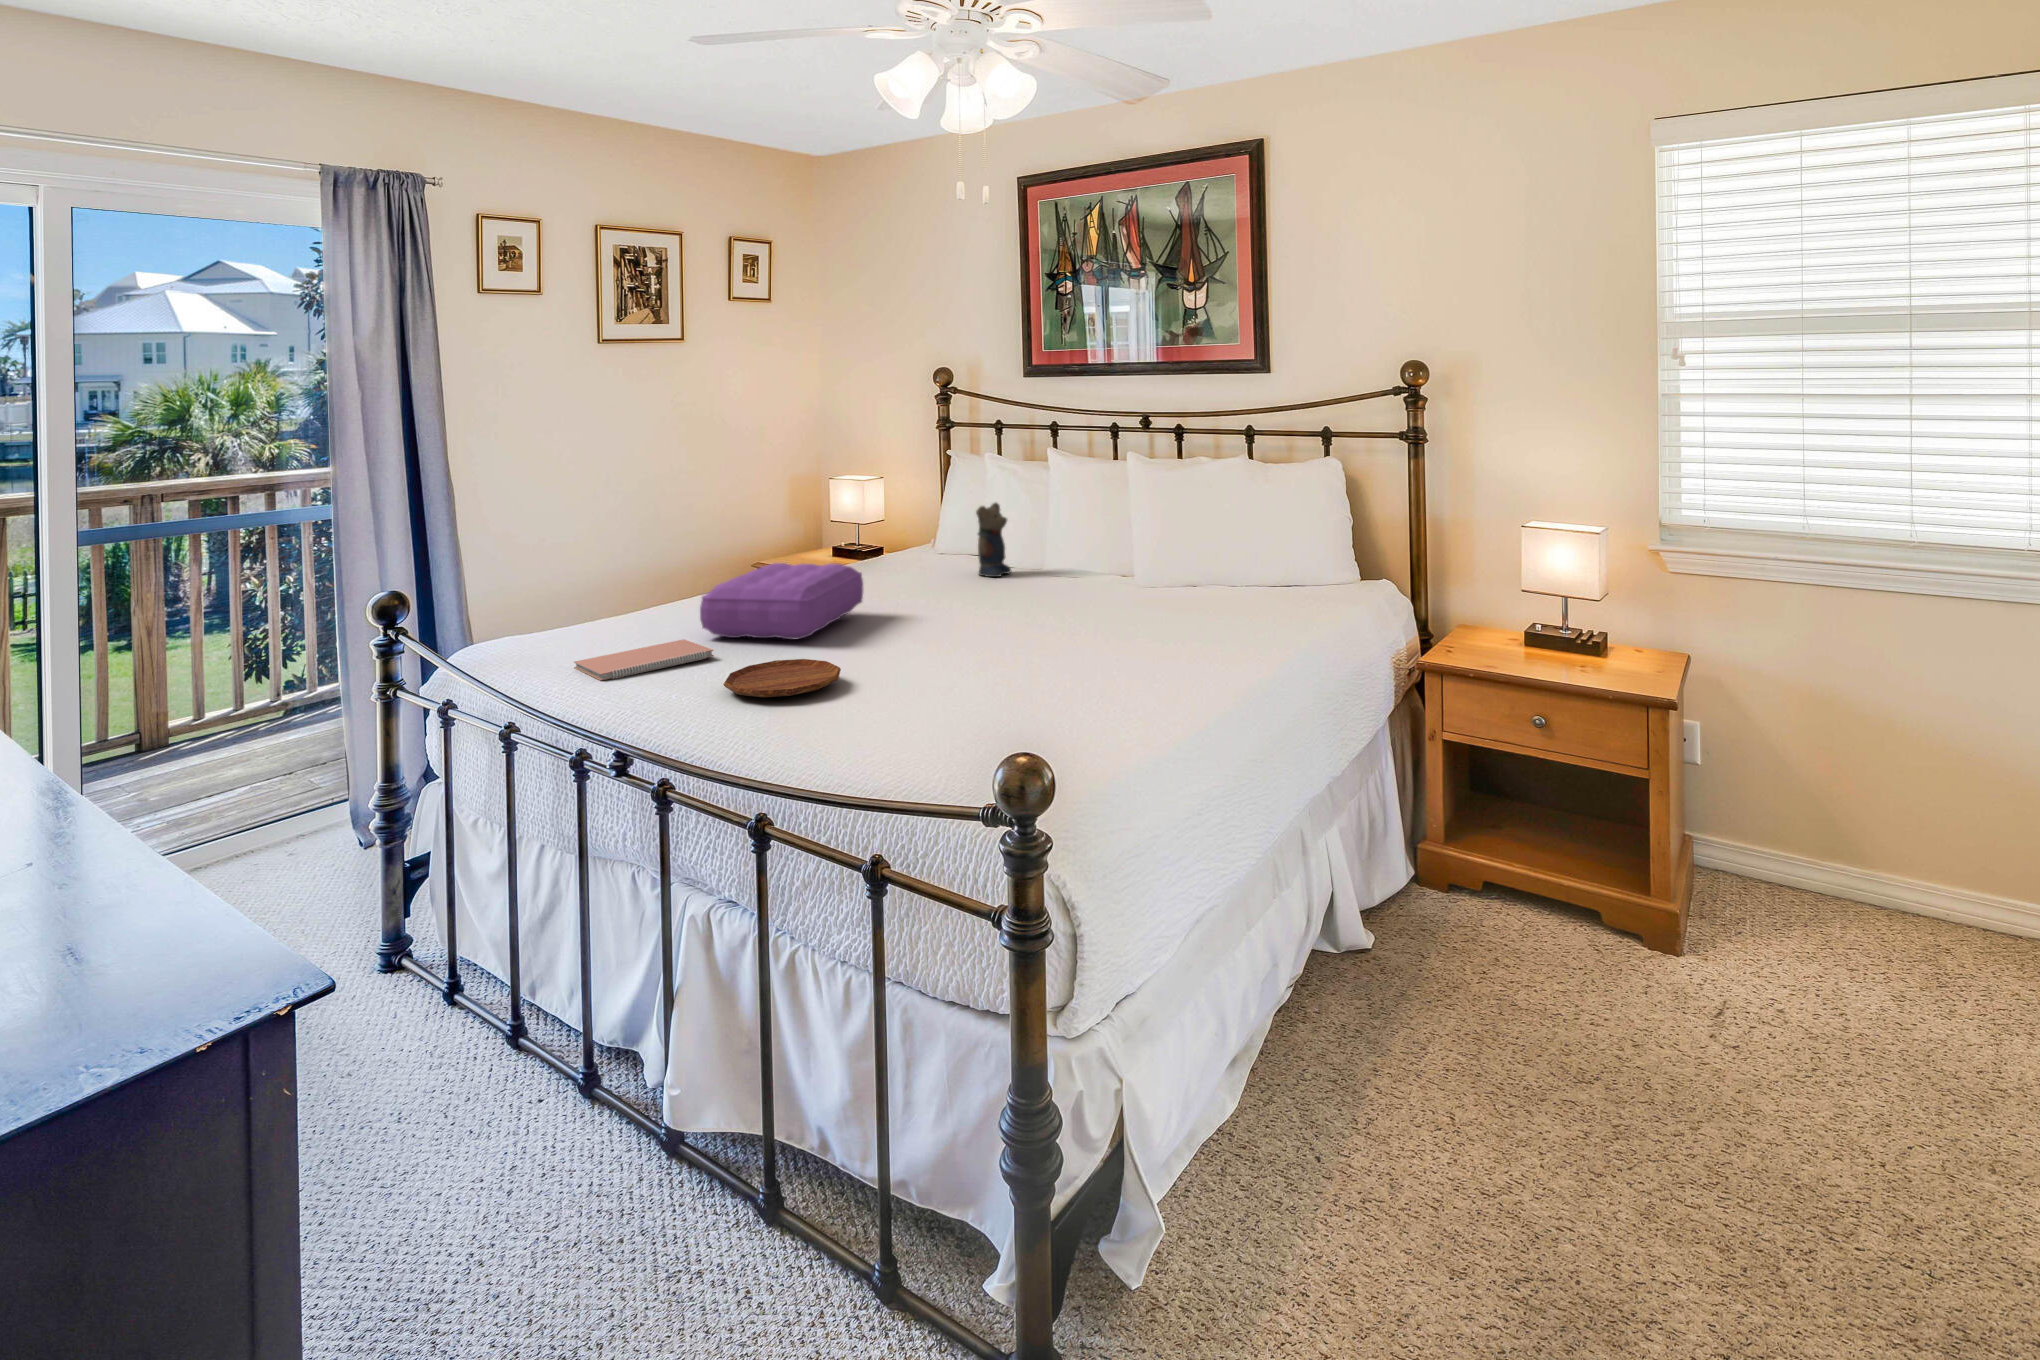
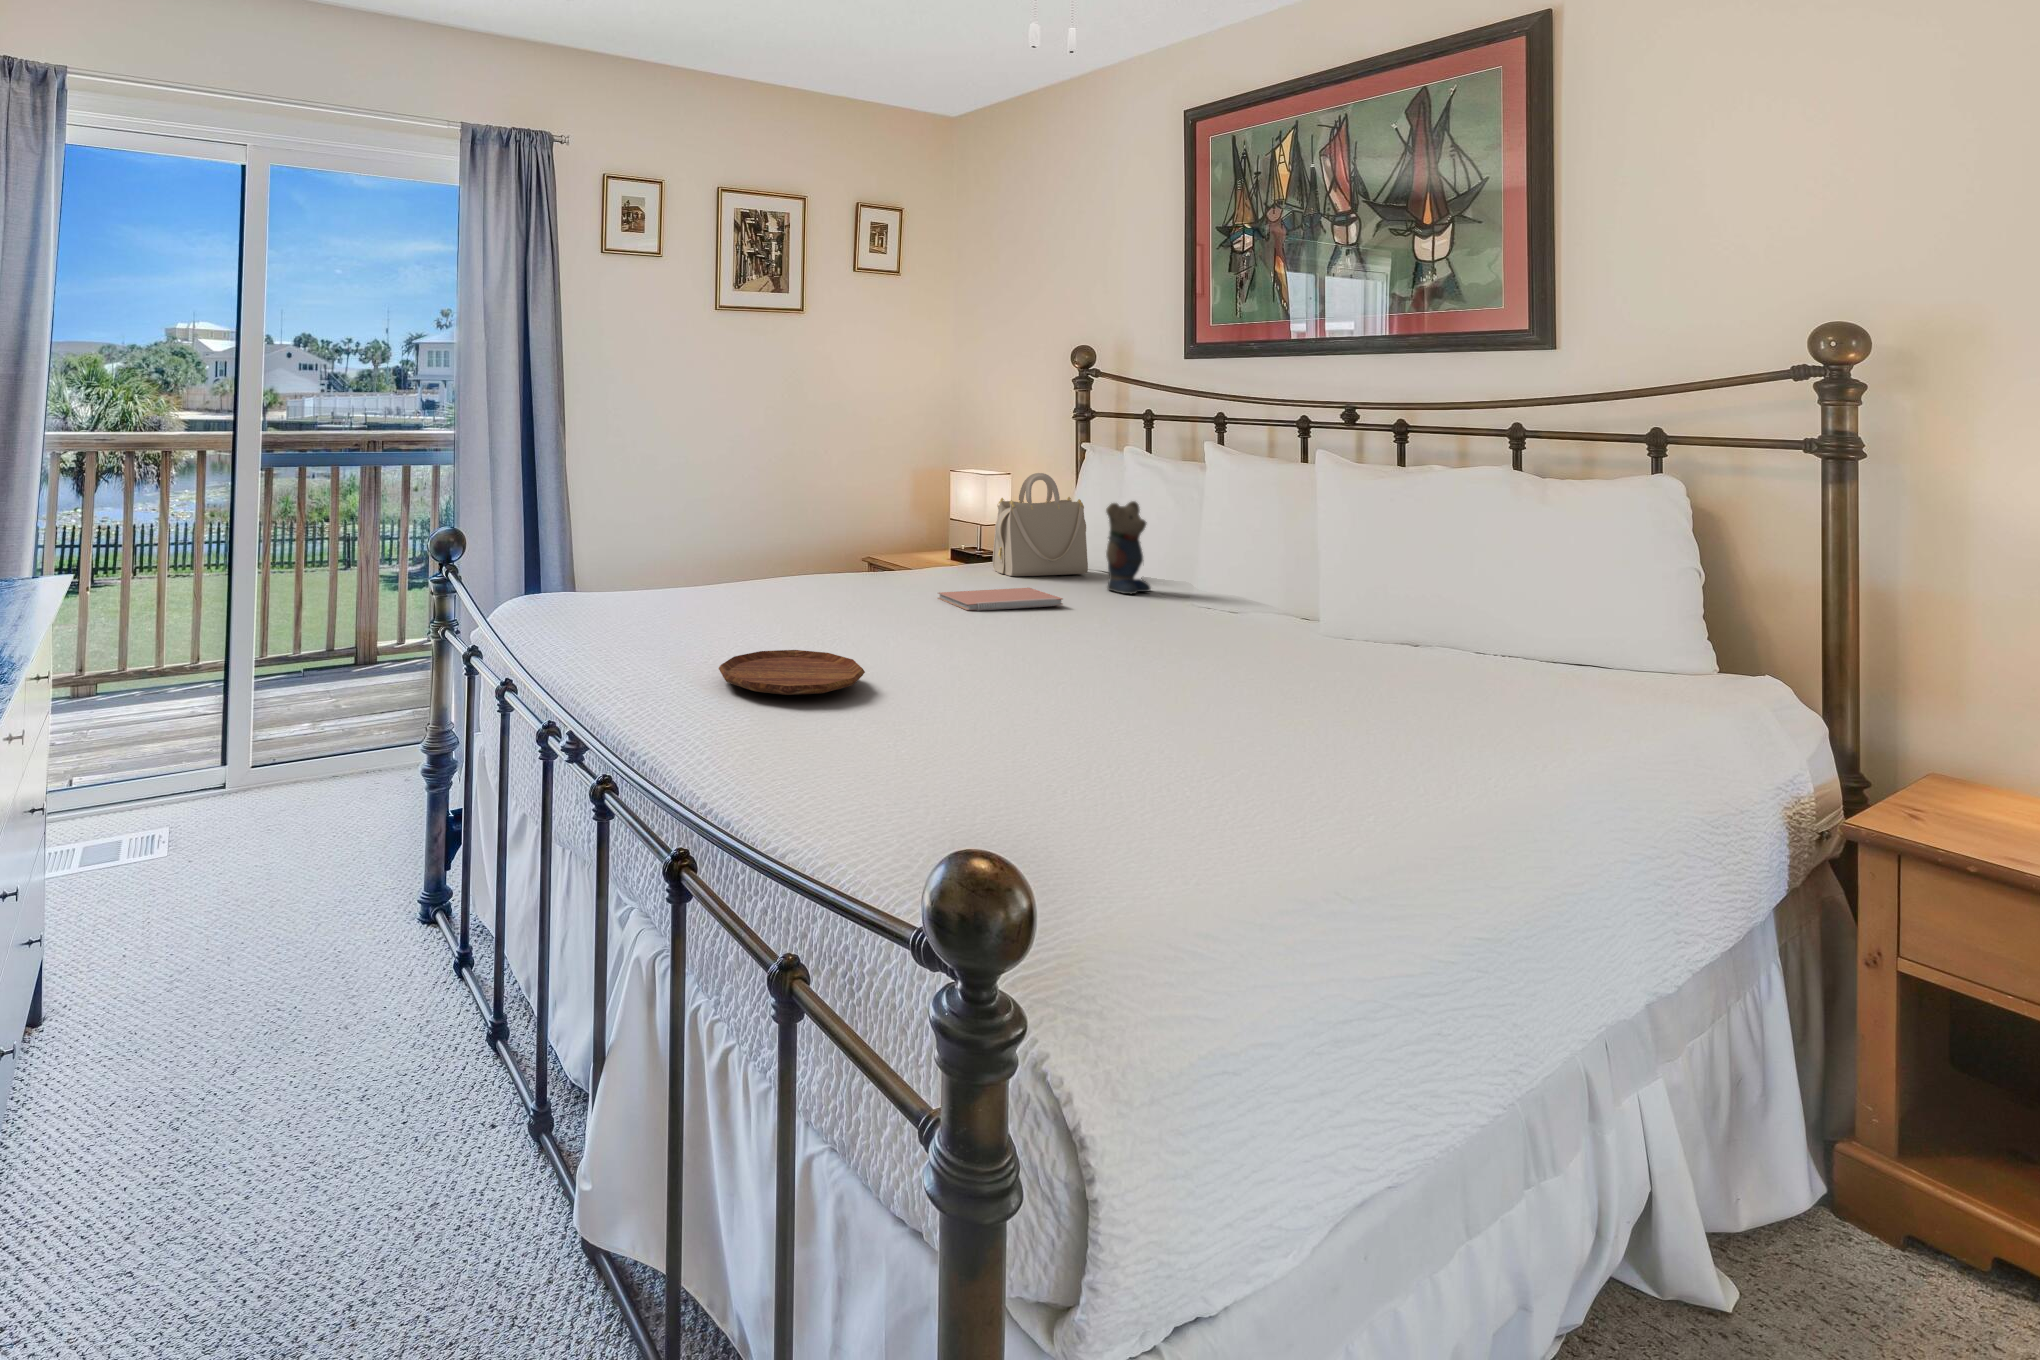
handbag: none [881,484,959,573] -> present [993,473,1088,576]
pillow: present [700,563,863,640] -> none [741,540,943,632]
notebook: present [574,639,714,681] -> present [938,588,1063,611]

